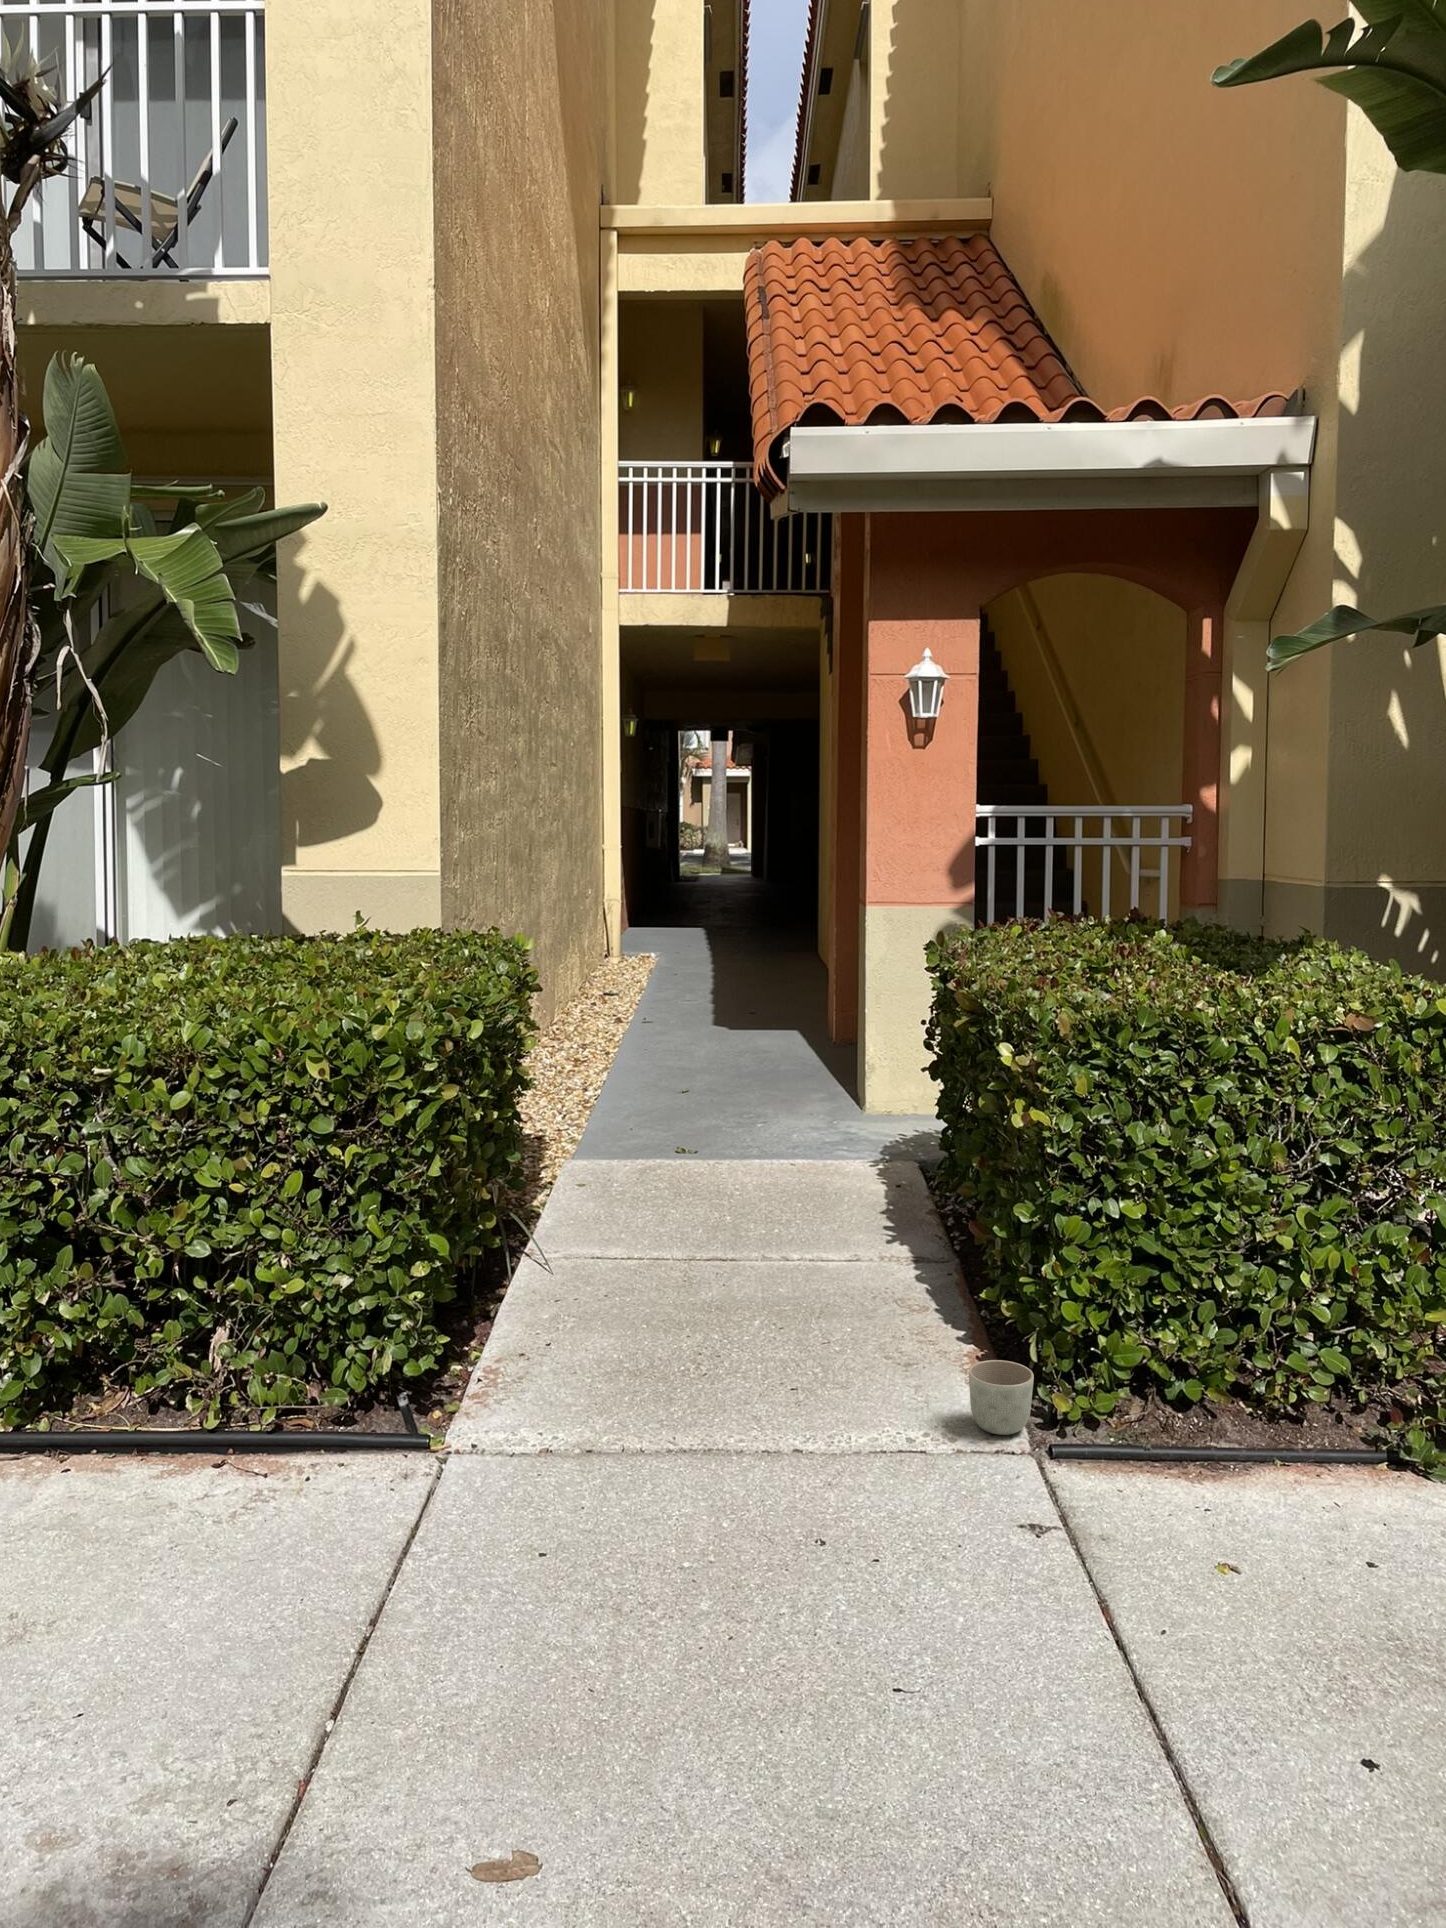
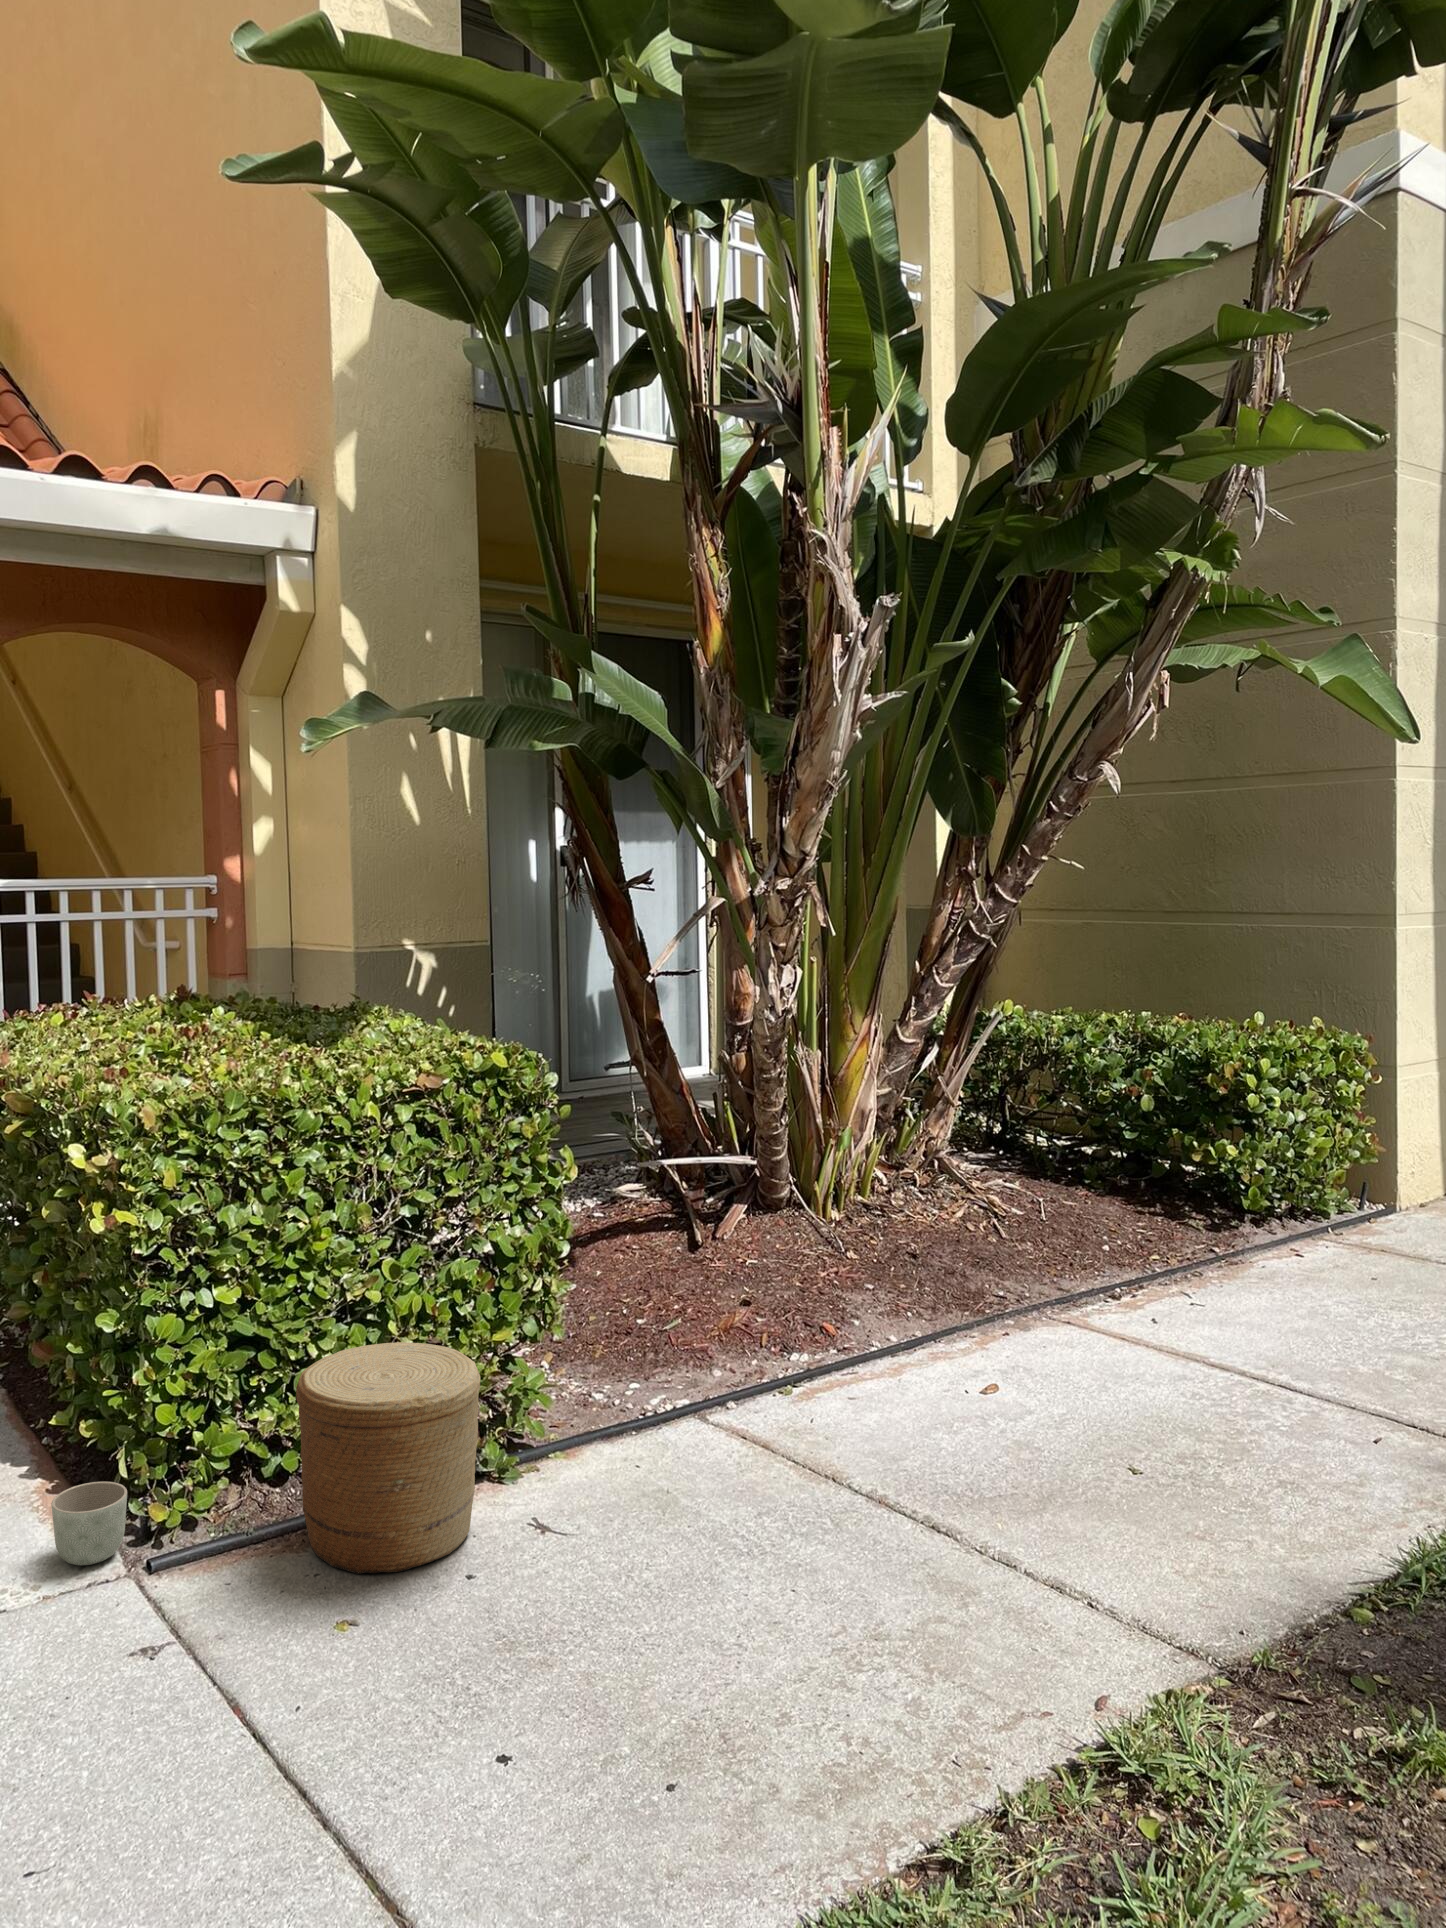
woven basket: none [1194,1289,1398,1533] -> present [296,1342,480,1574]

